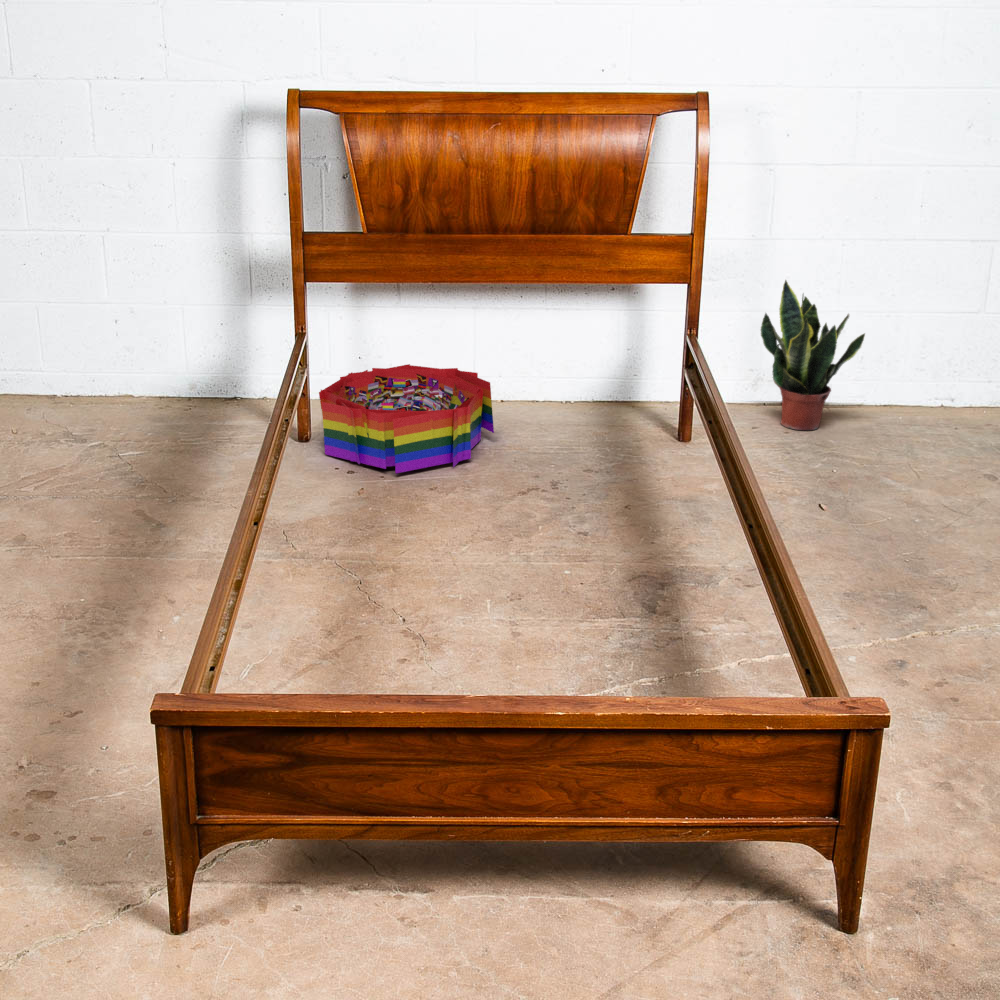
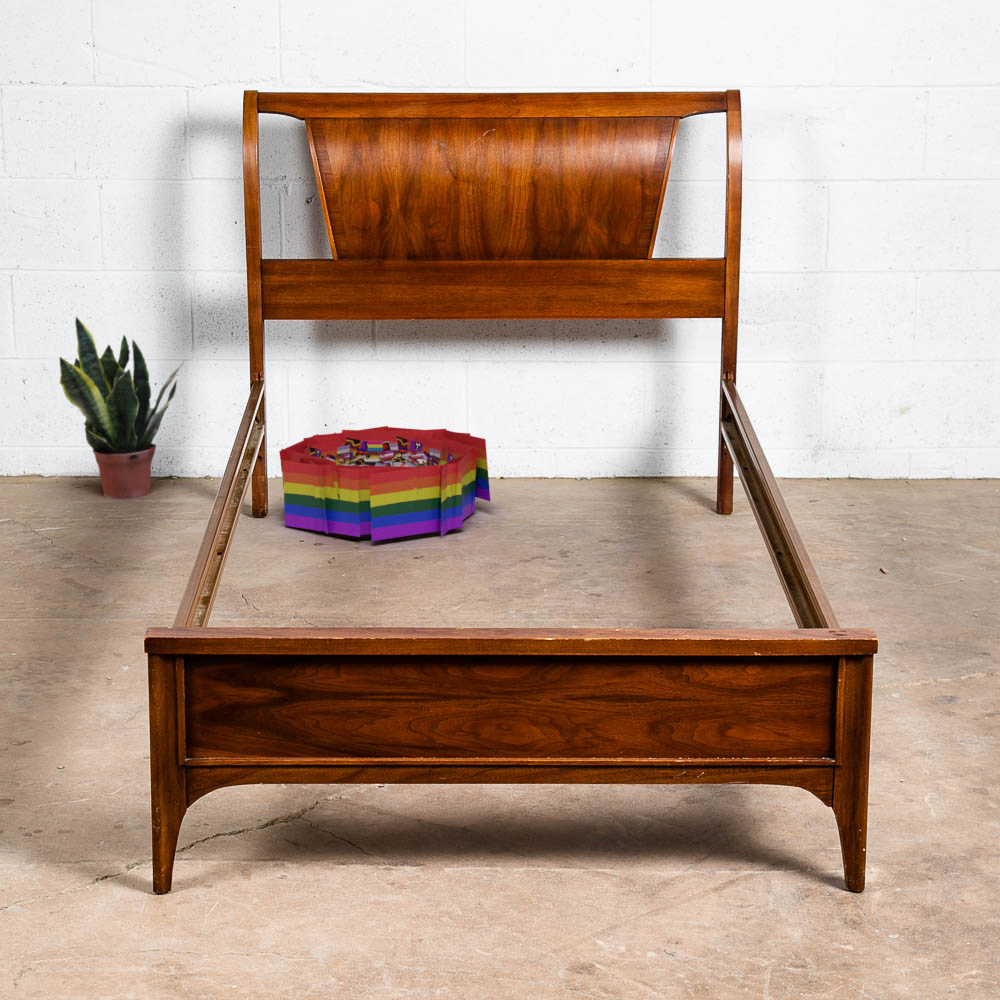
potted plant: present [761,280,865,430] -> present [60,317,185,499]

